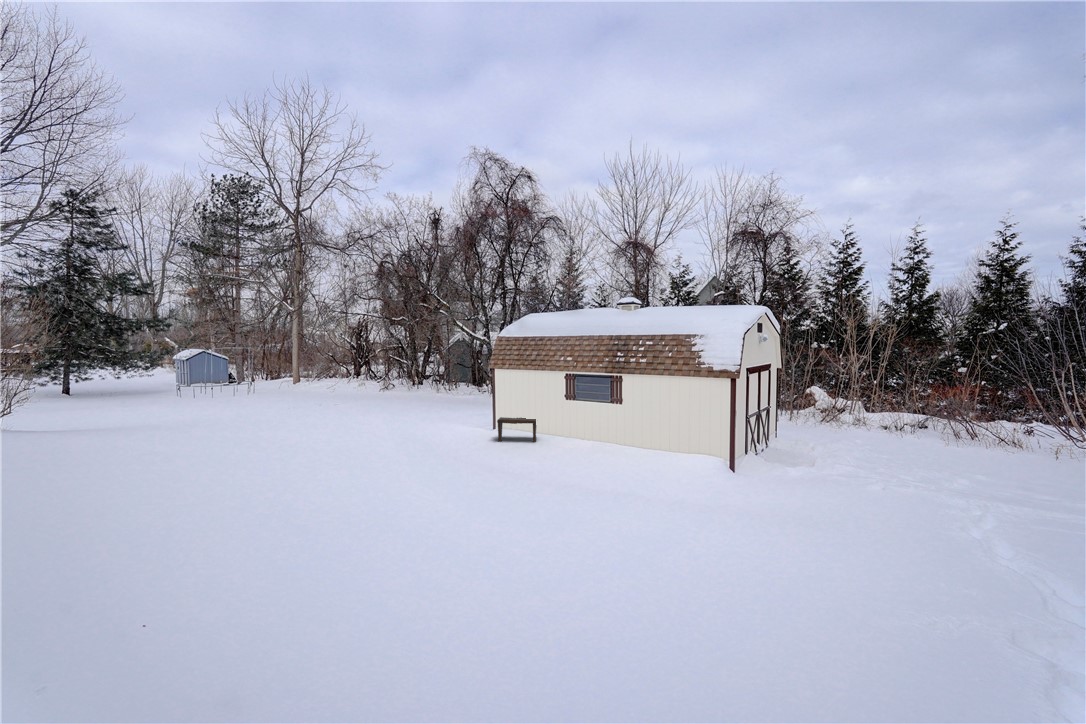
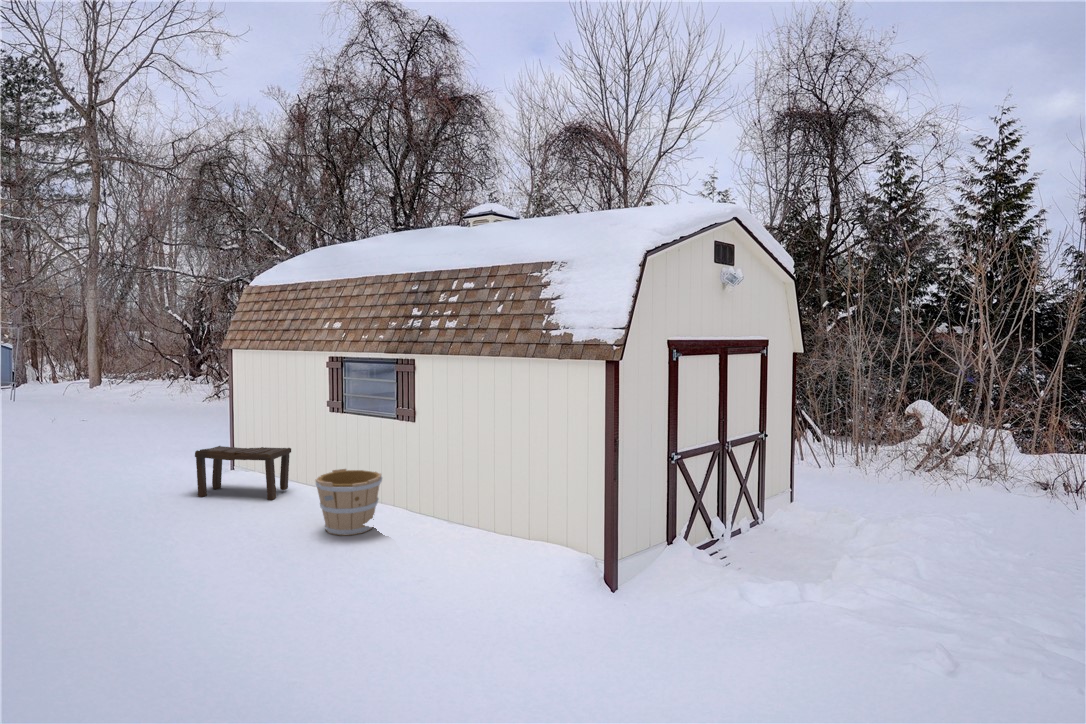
wooden bucket: none [576,426,605,455] -> present [316,469,382,536]

